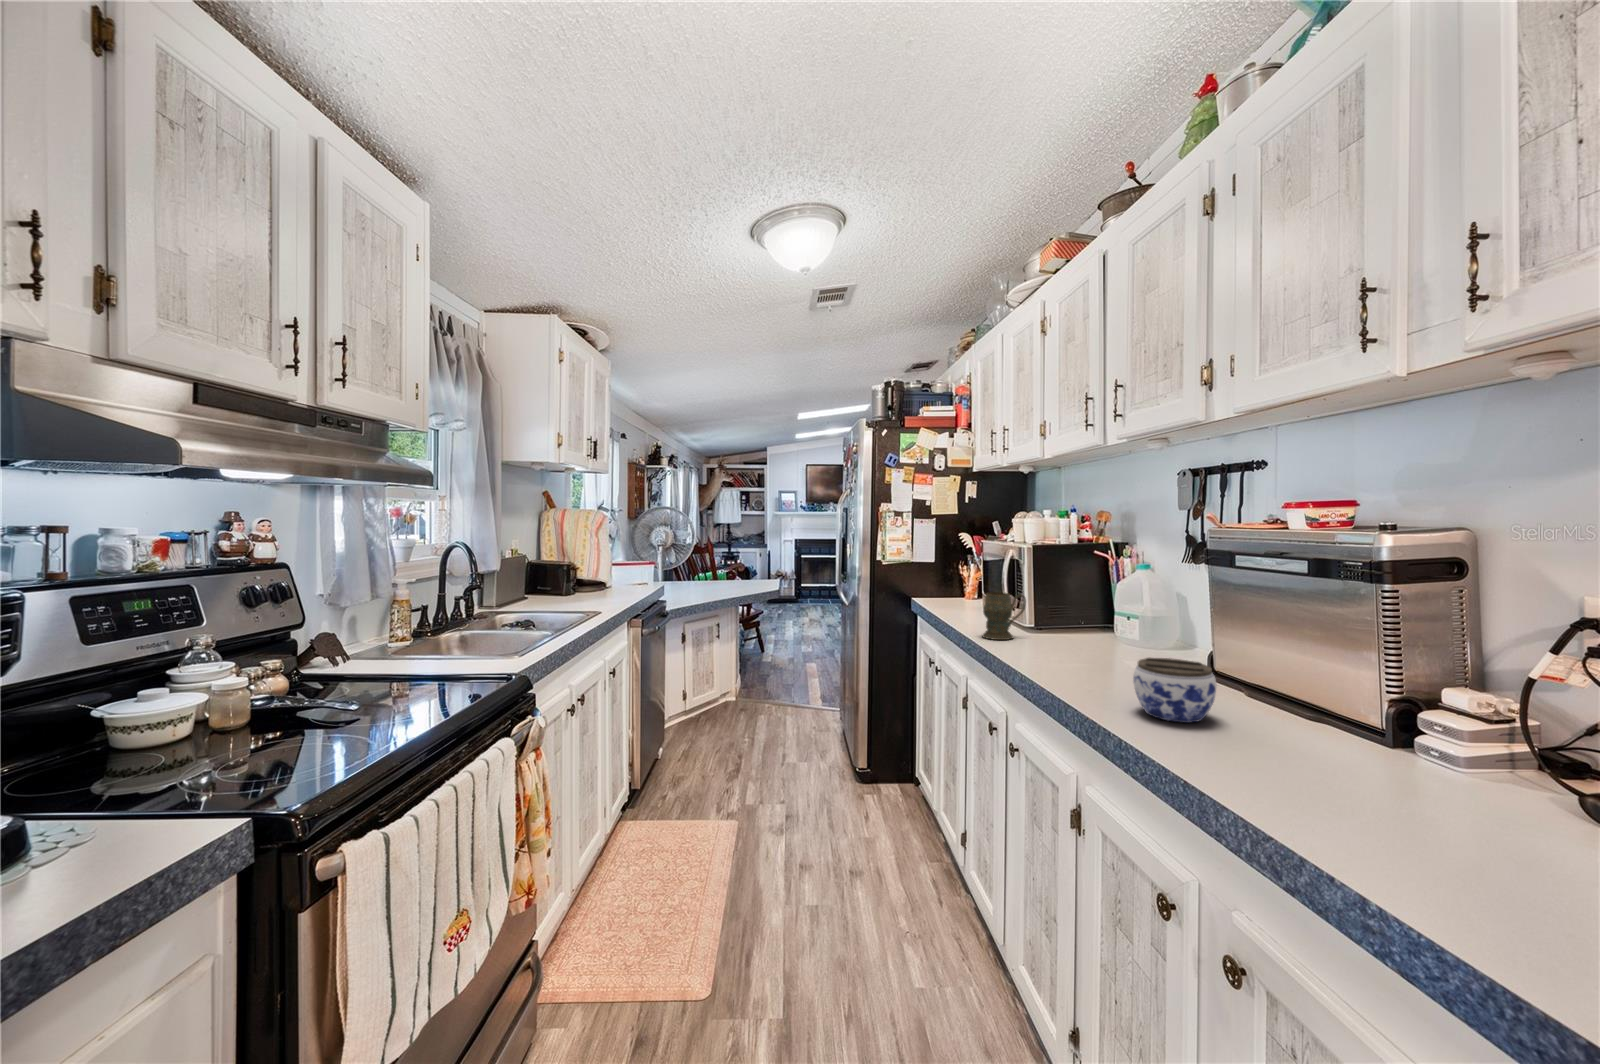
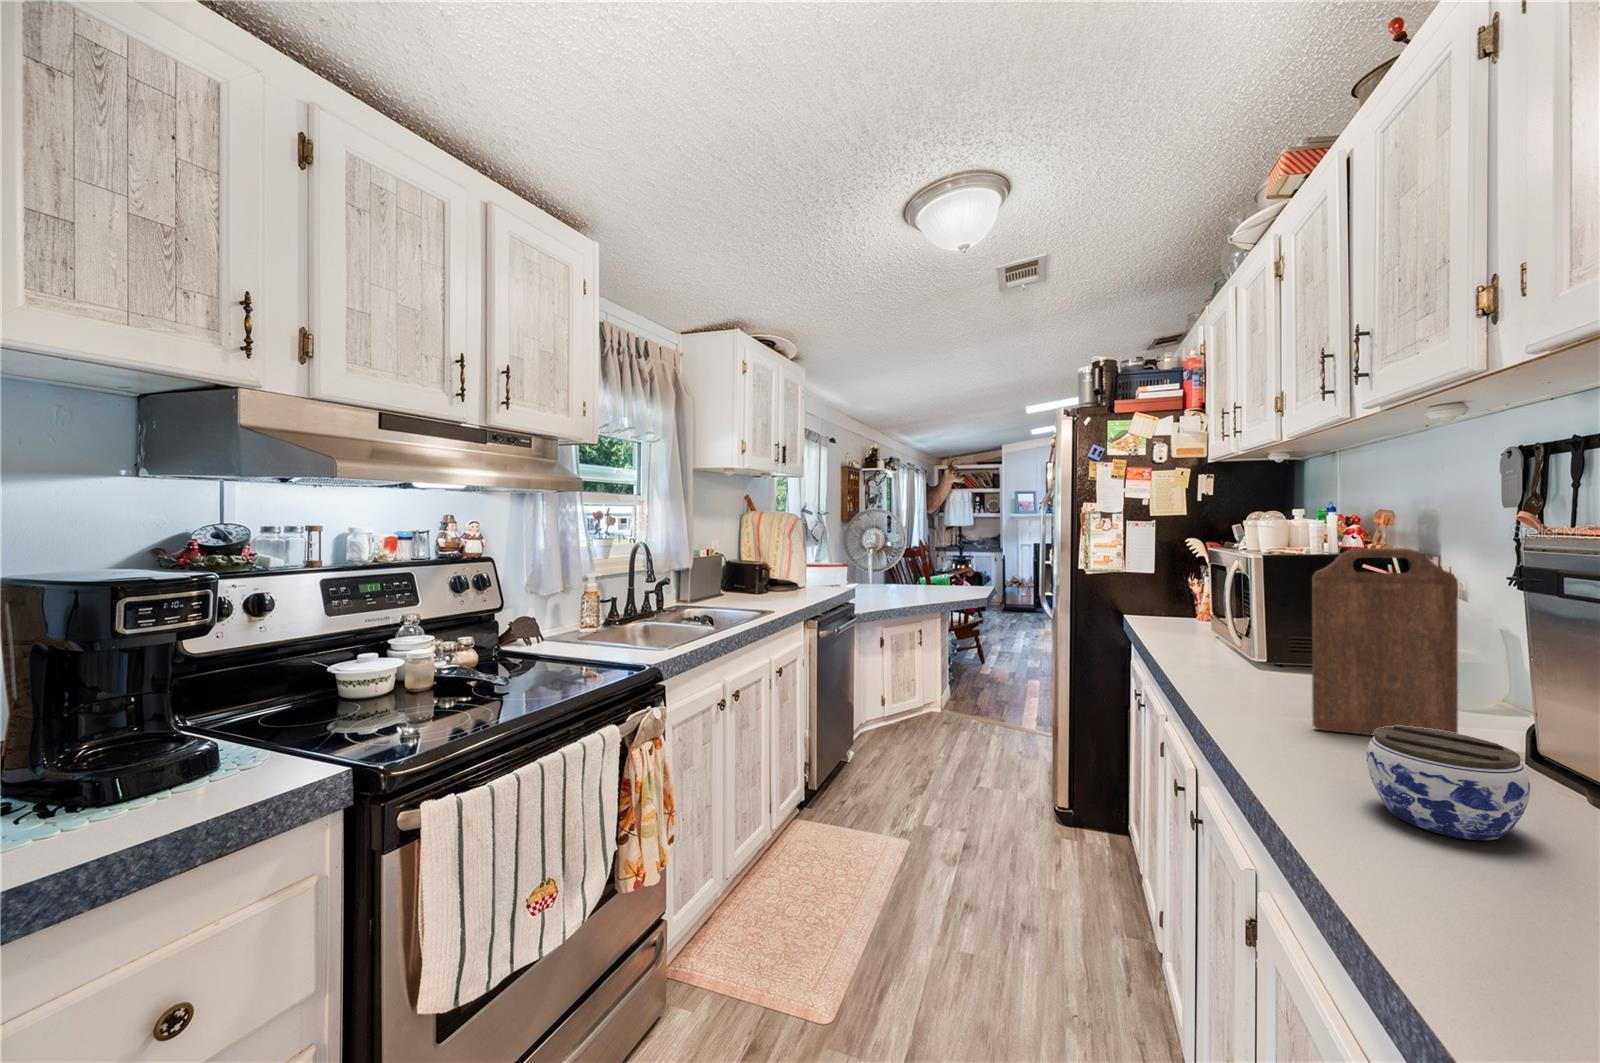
cutting board: none [1081,540,1159,670] -> present [1312,548,1458,735]
mug: present [983,592,1026,640] -> none [1187,613,1253,676]

